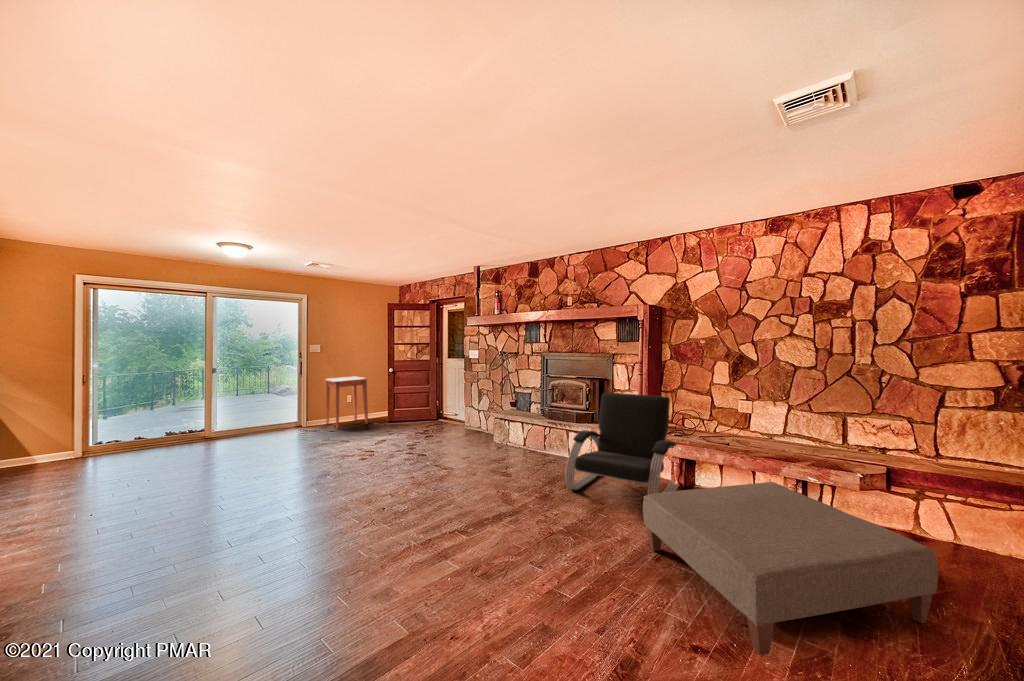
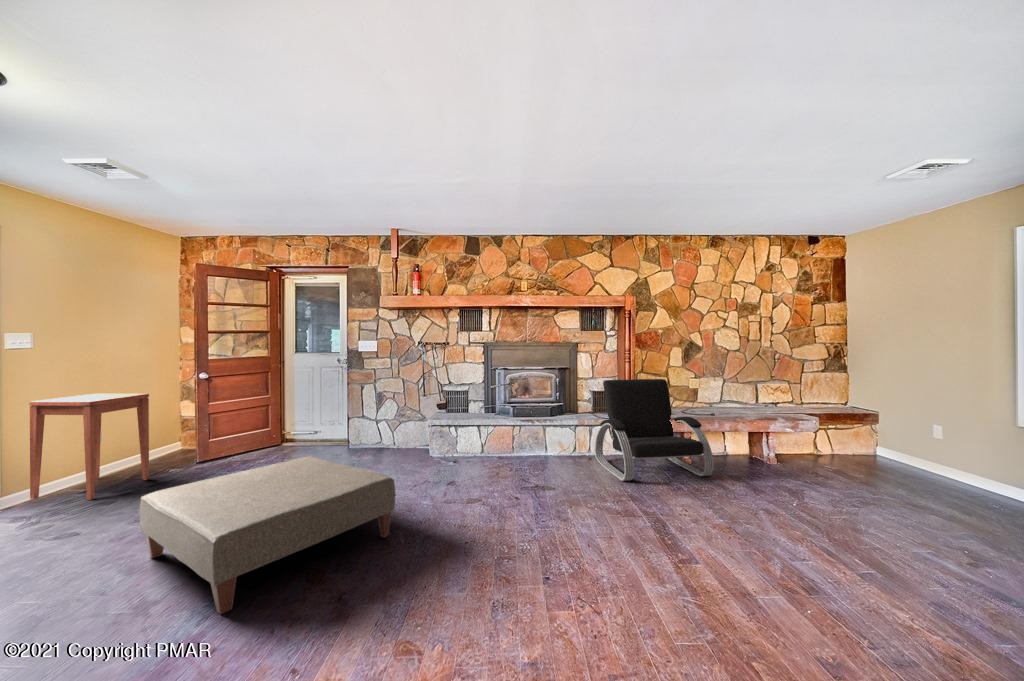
ottoman: present [643,482,938,655] -> present [140,456,395,614]

